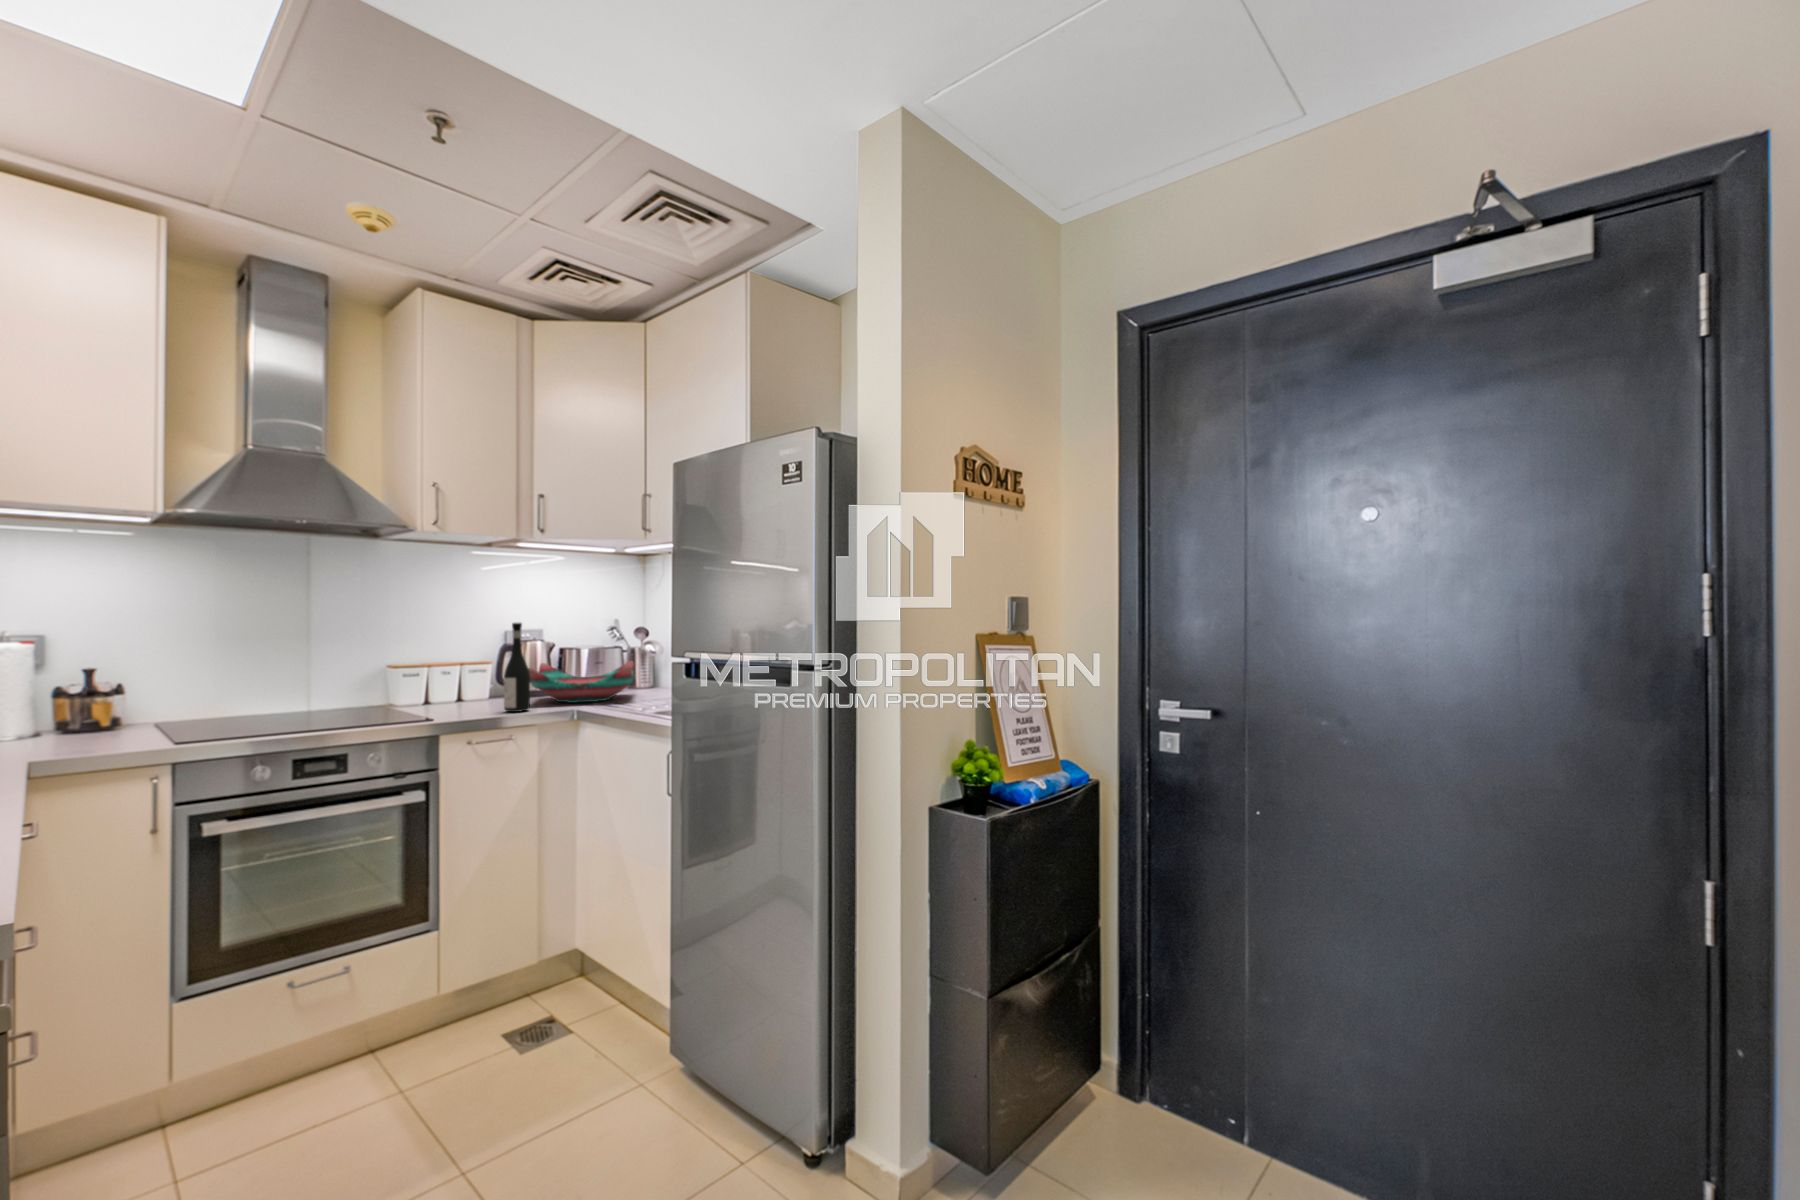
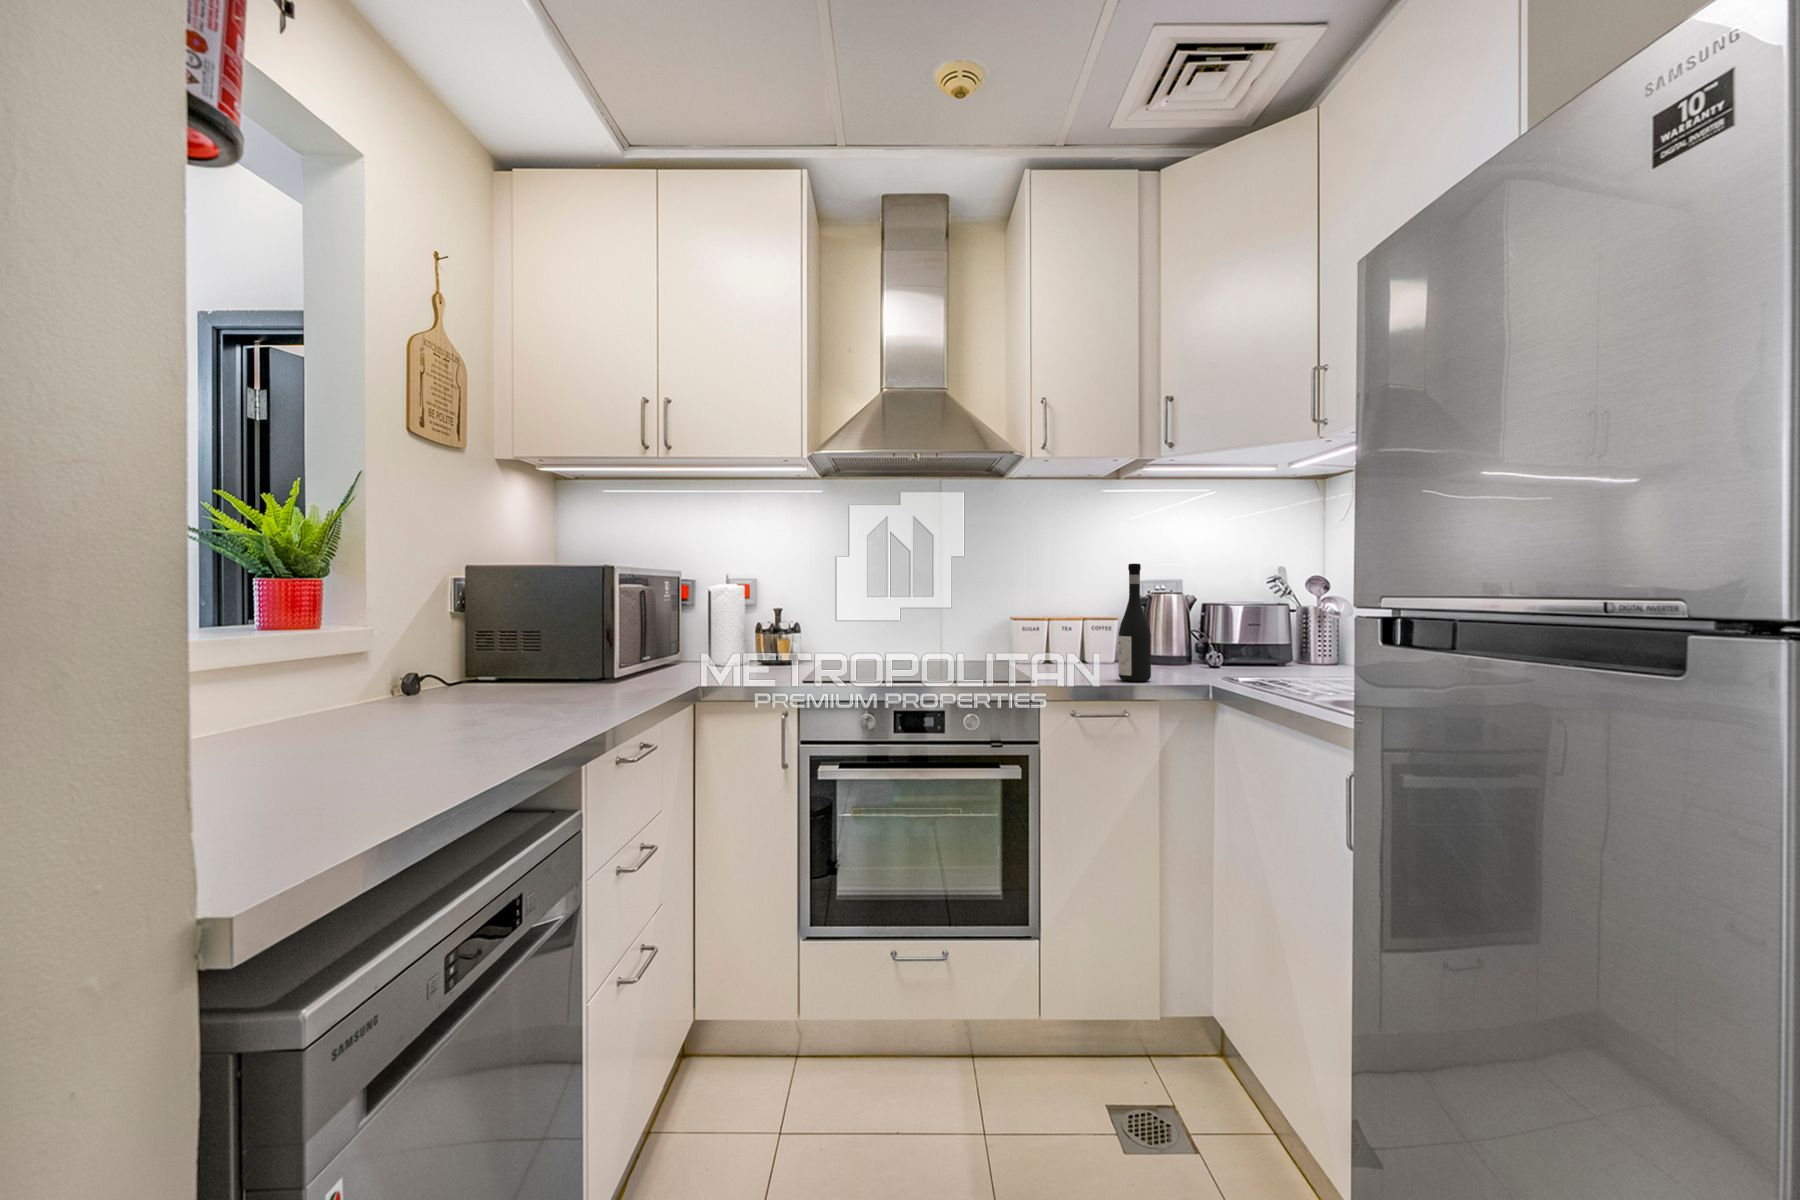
decorative bowl: present [529,661,634,703] -> none [1152,622,1304,677]

